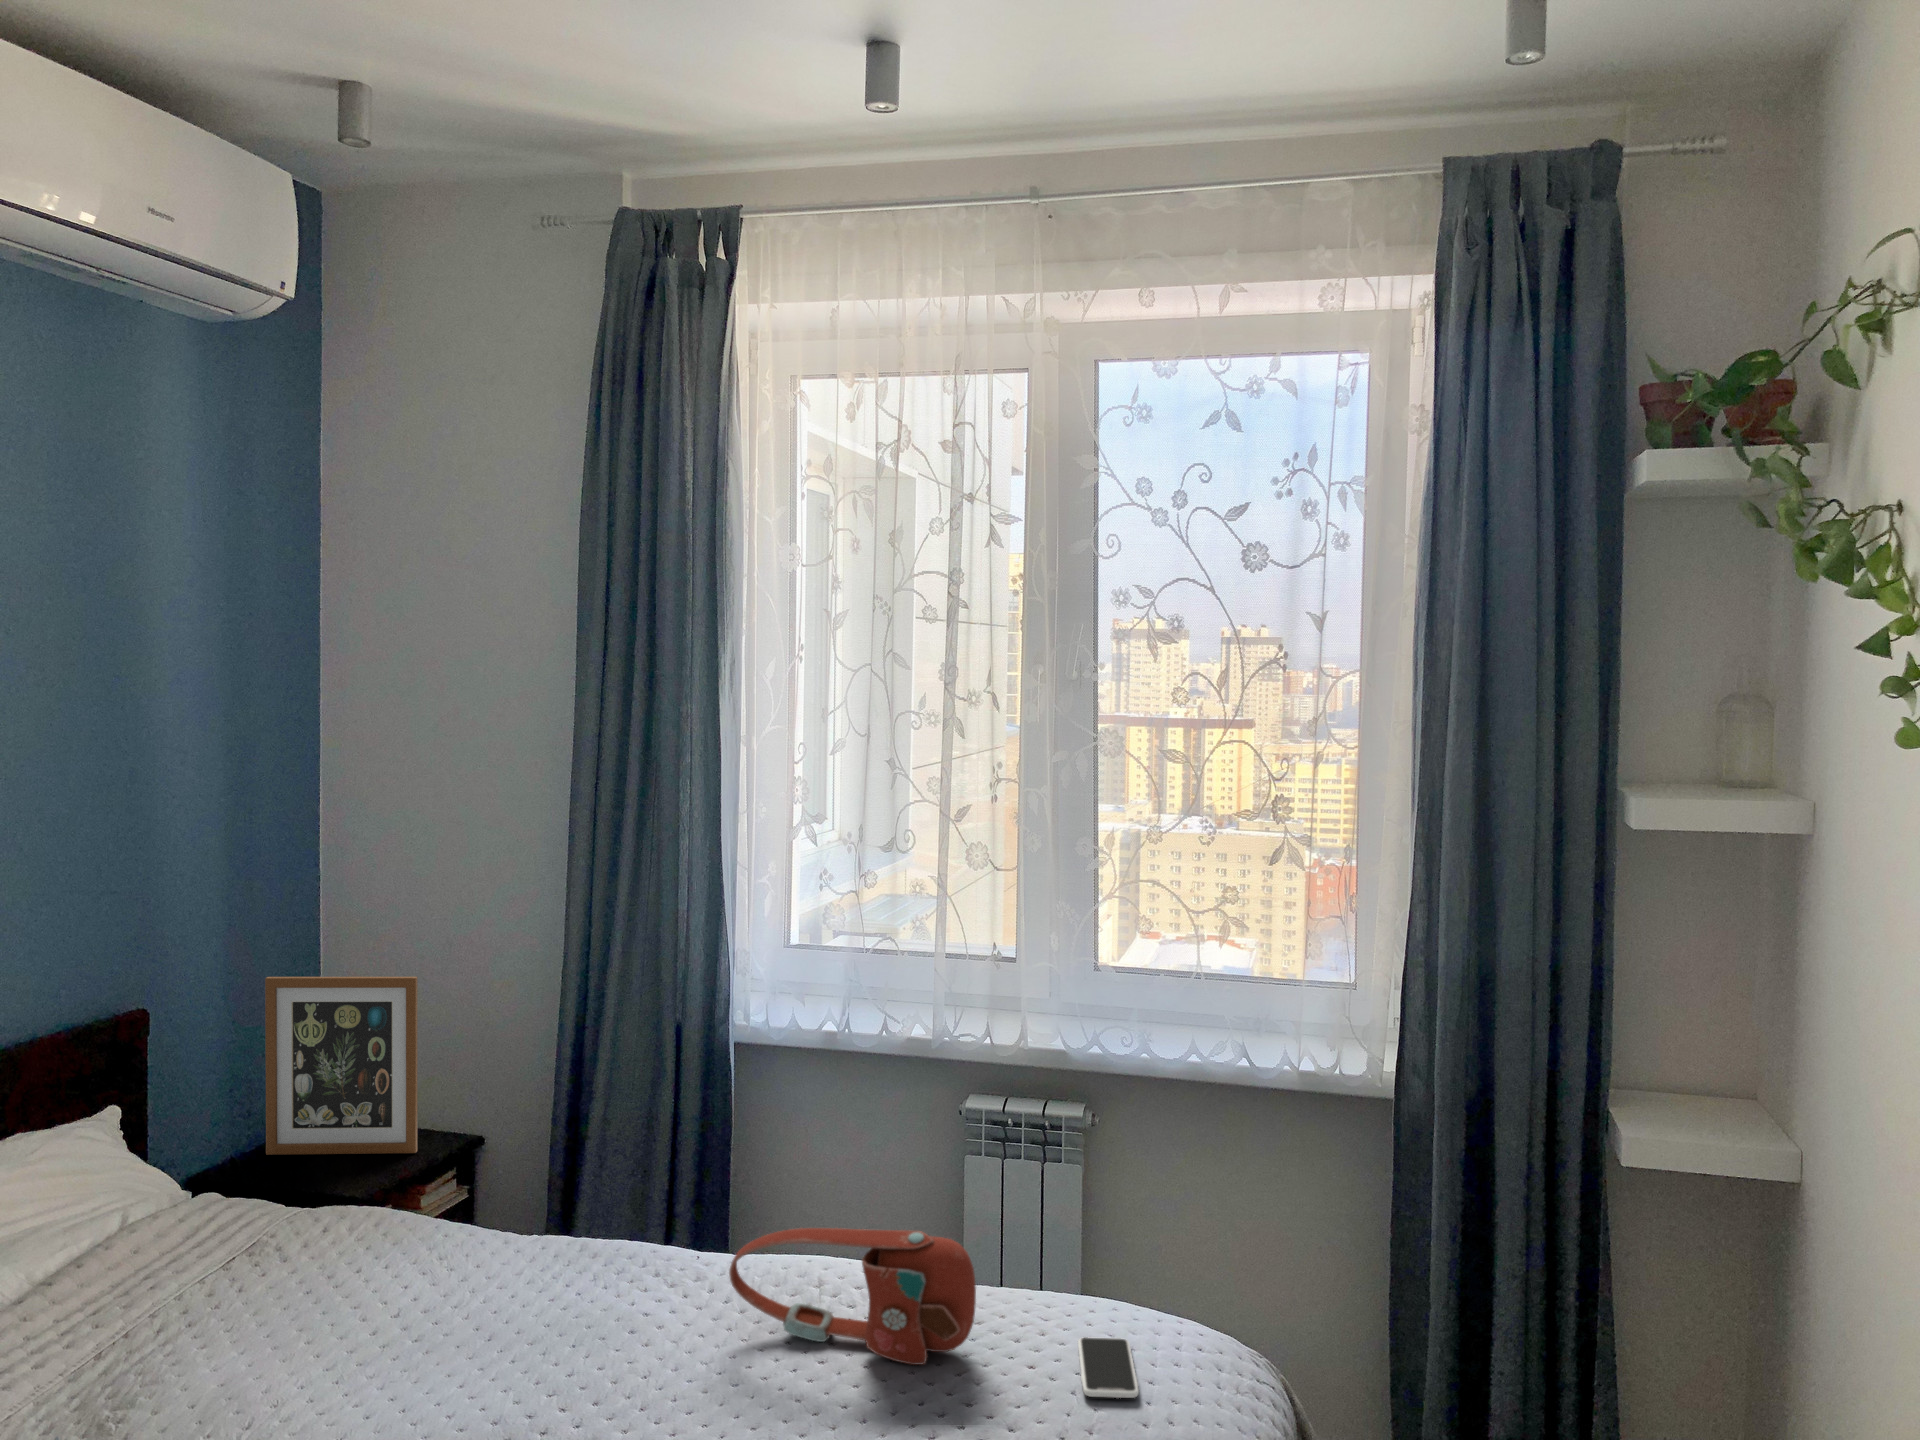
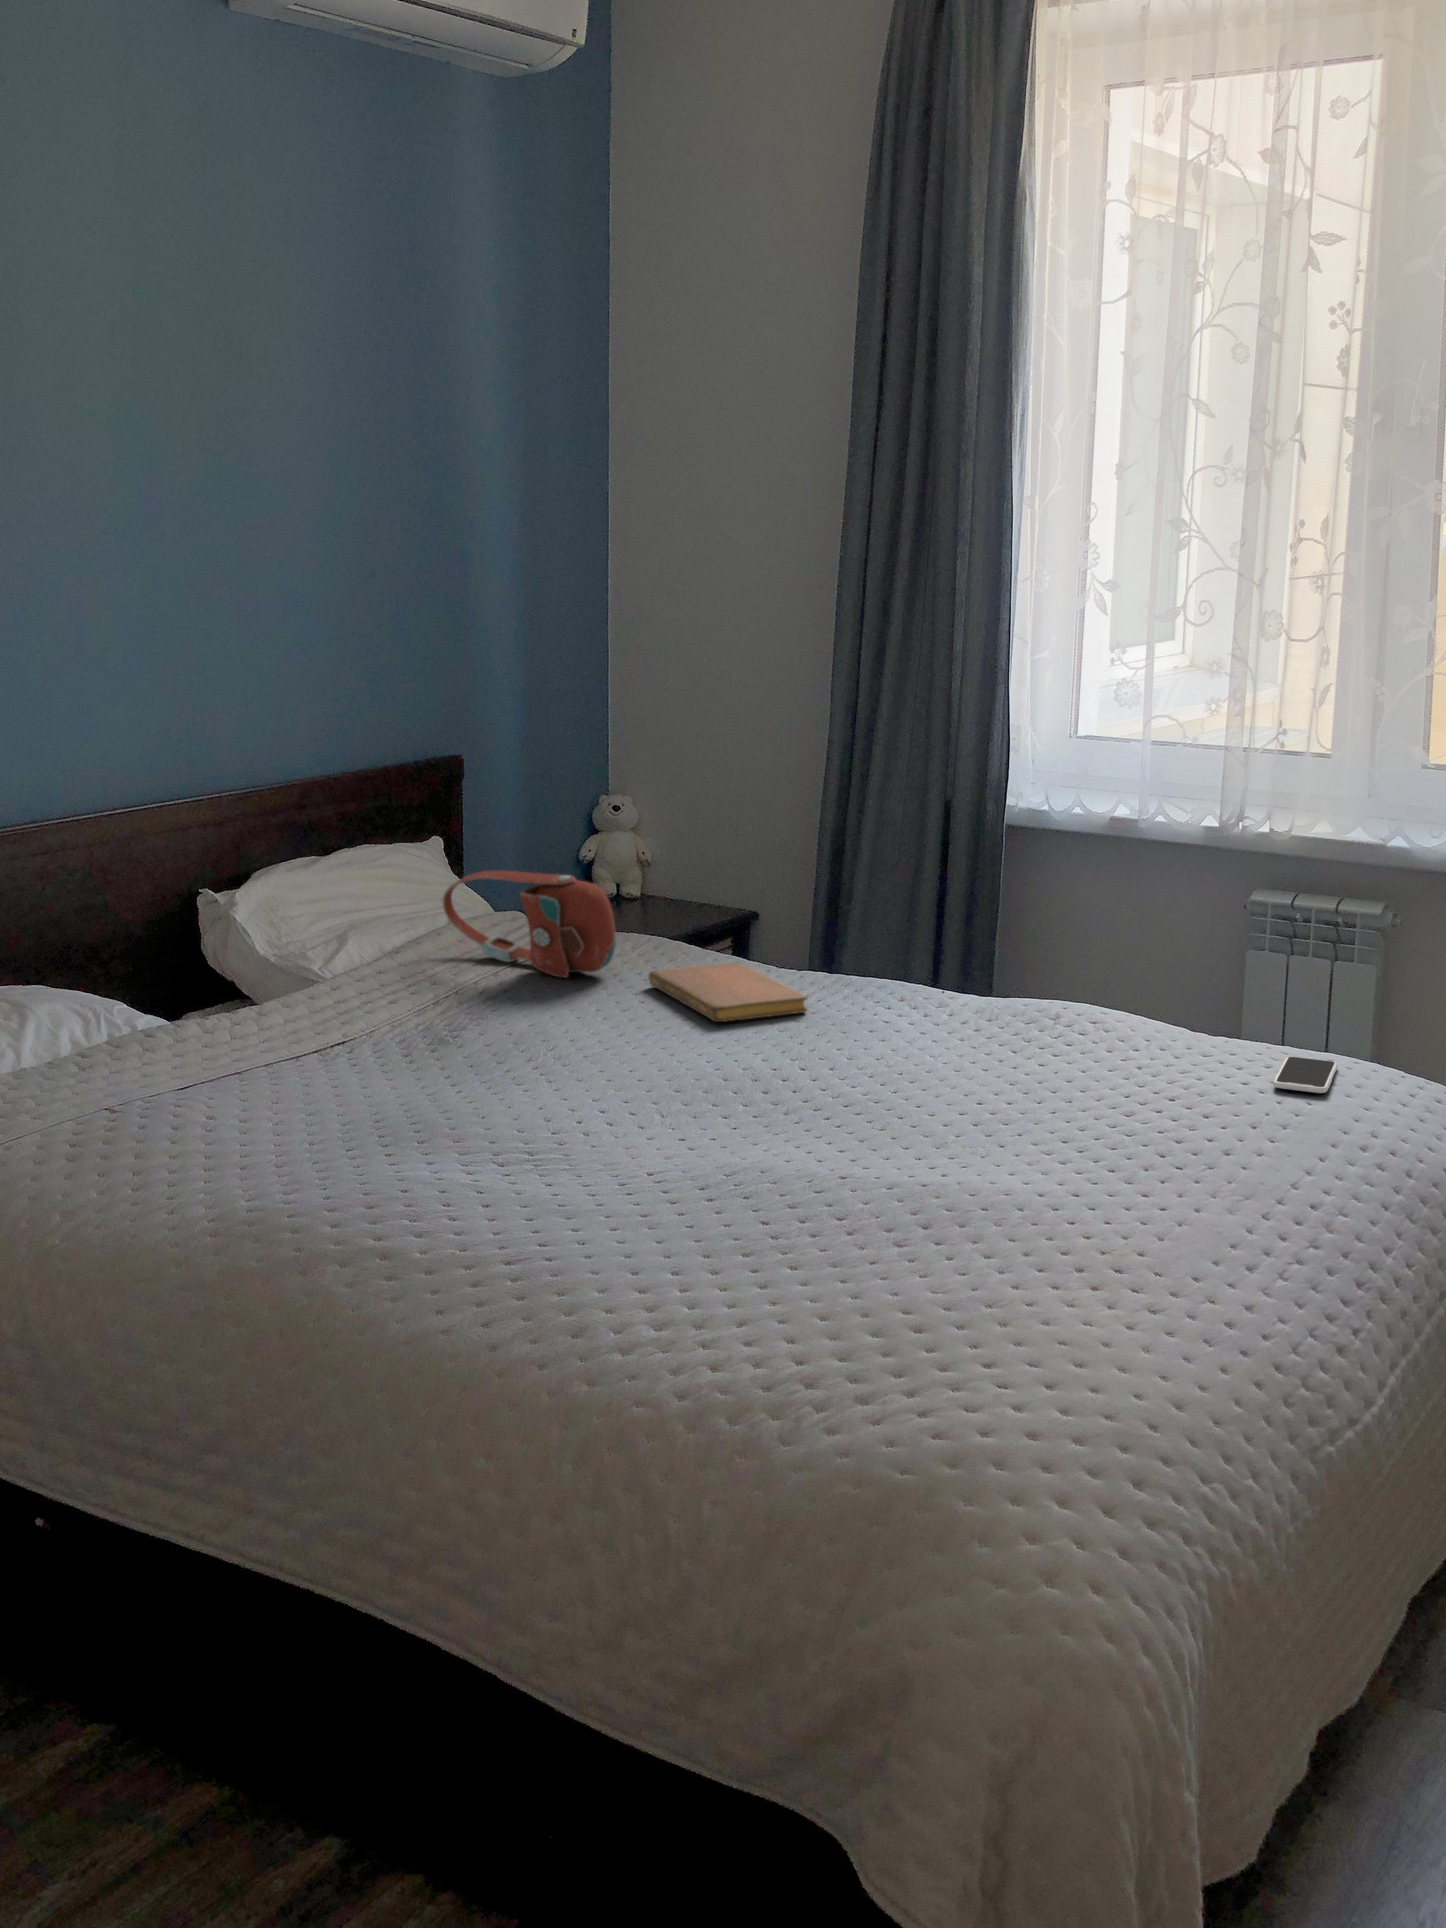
picture frame: present [265,977,417,1155] -> none [560,739,696,918]
handbag: present [729,1228,976,1365] -> present [443,870,616,978]
notebook: none [358,1273,556,1387] -> present [648,963,808,1022]

